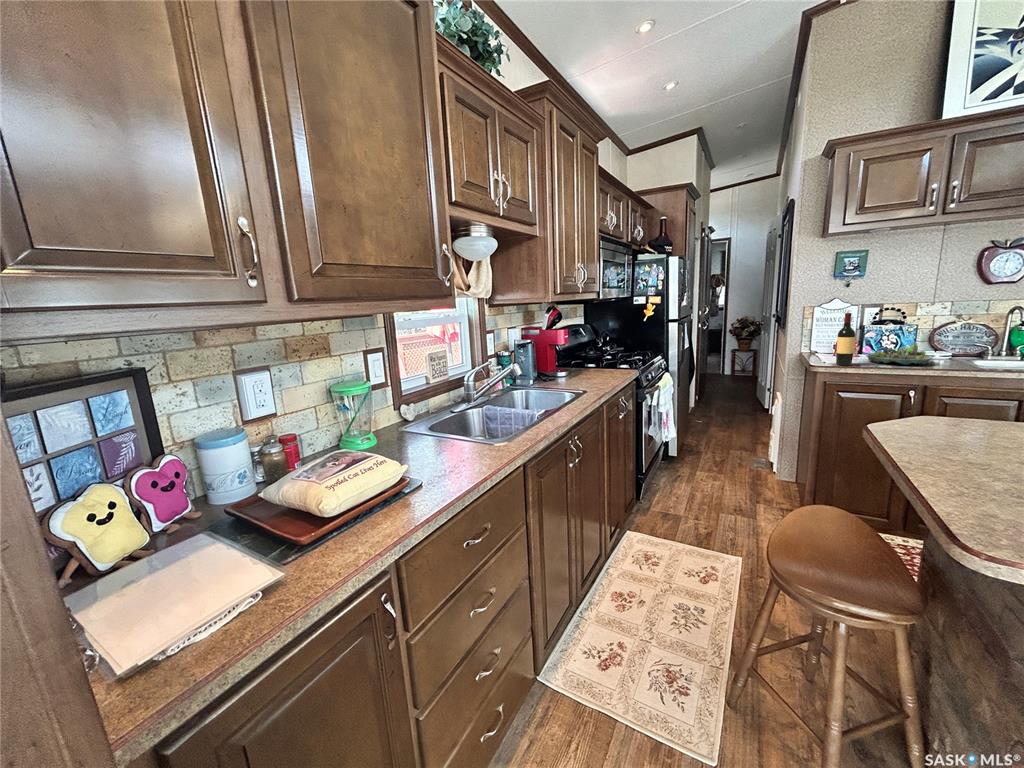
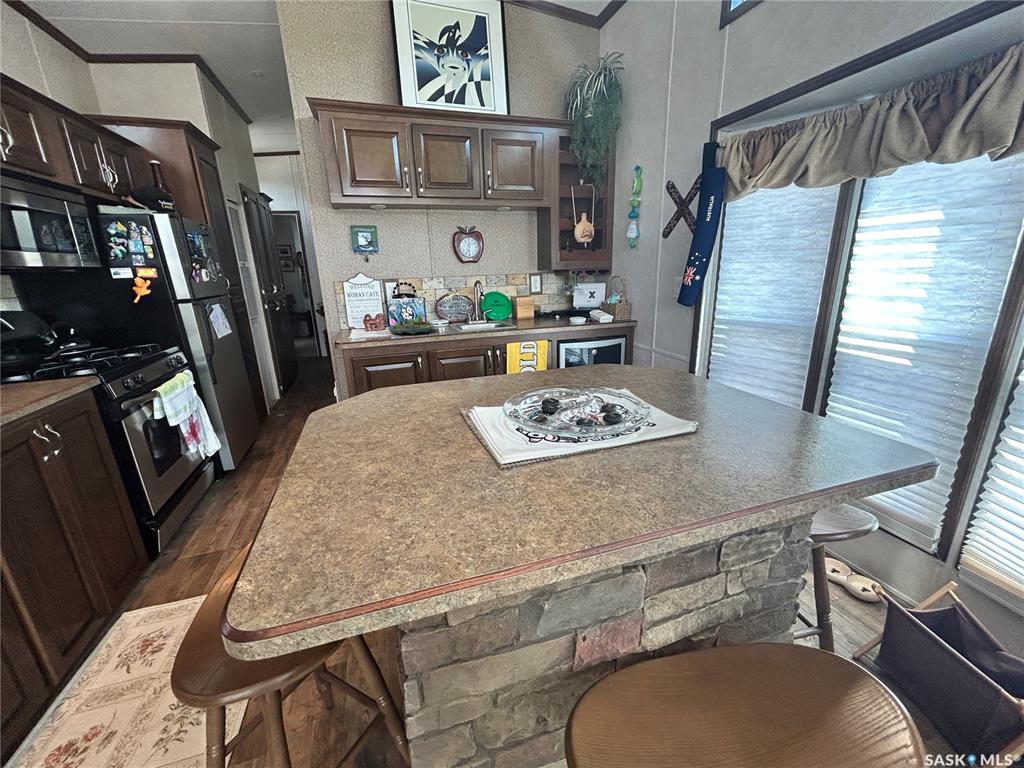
wine bottle: present [836,313,856,366] -> none [356,287,373,340]

